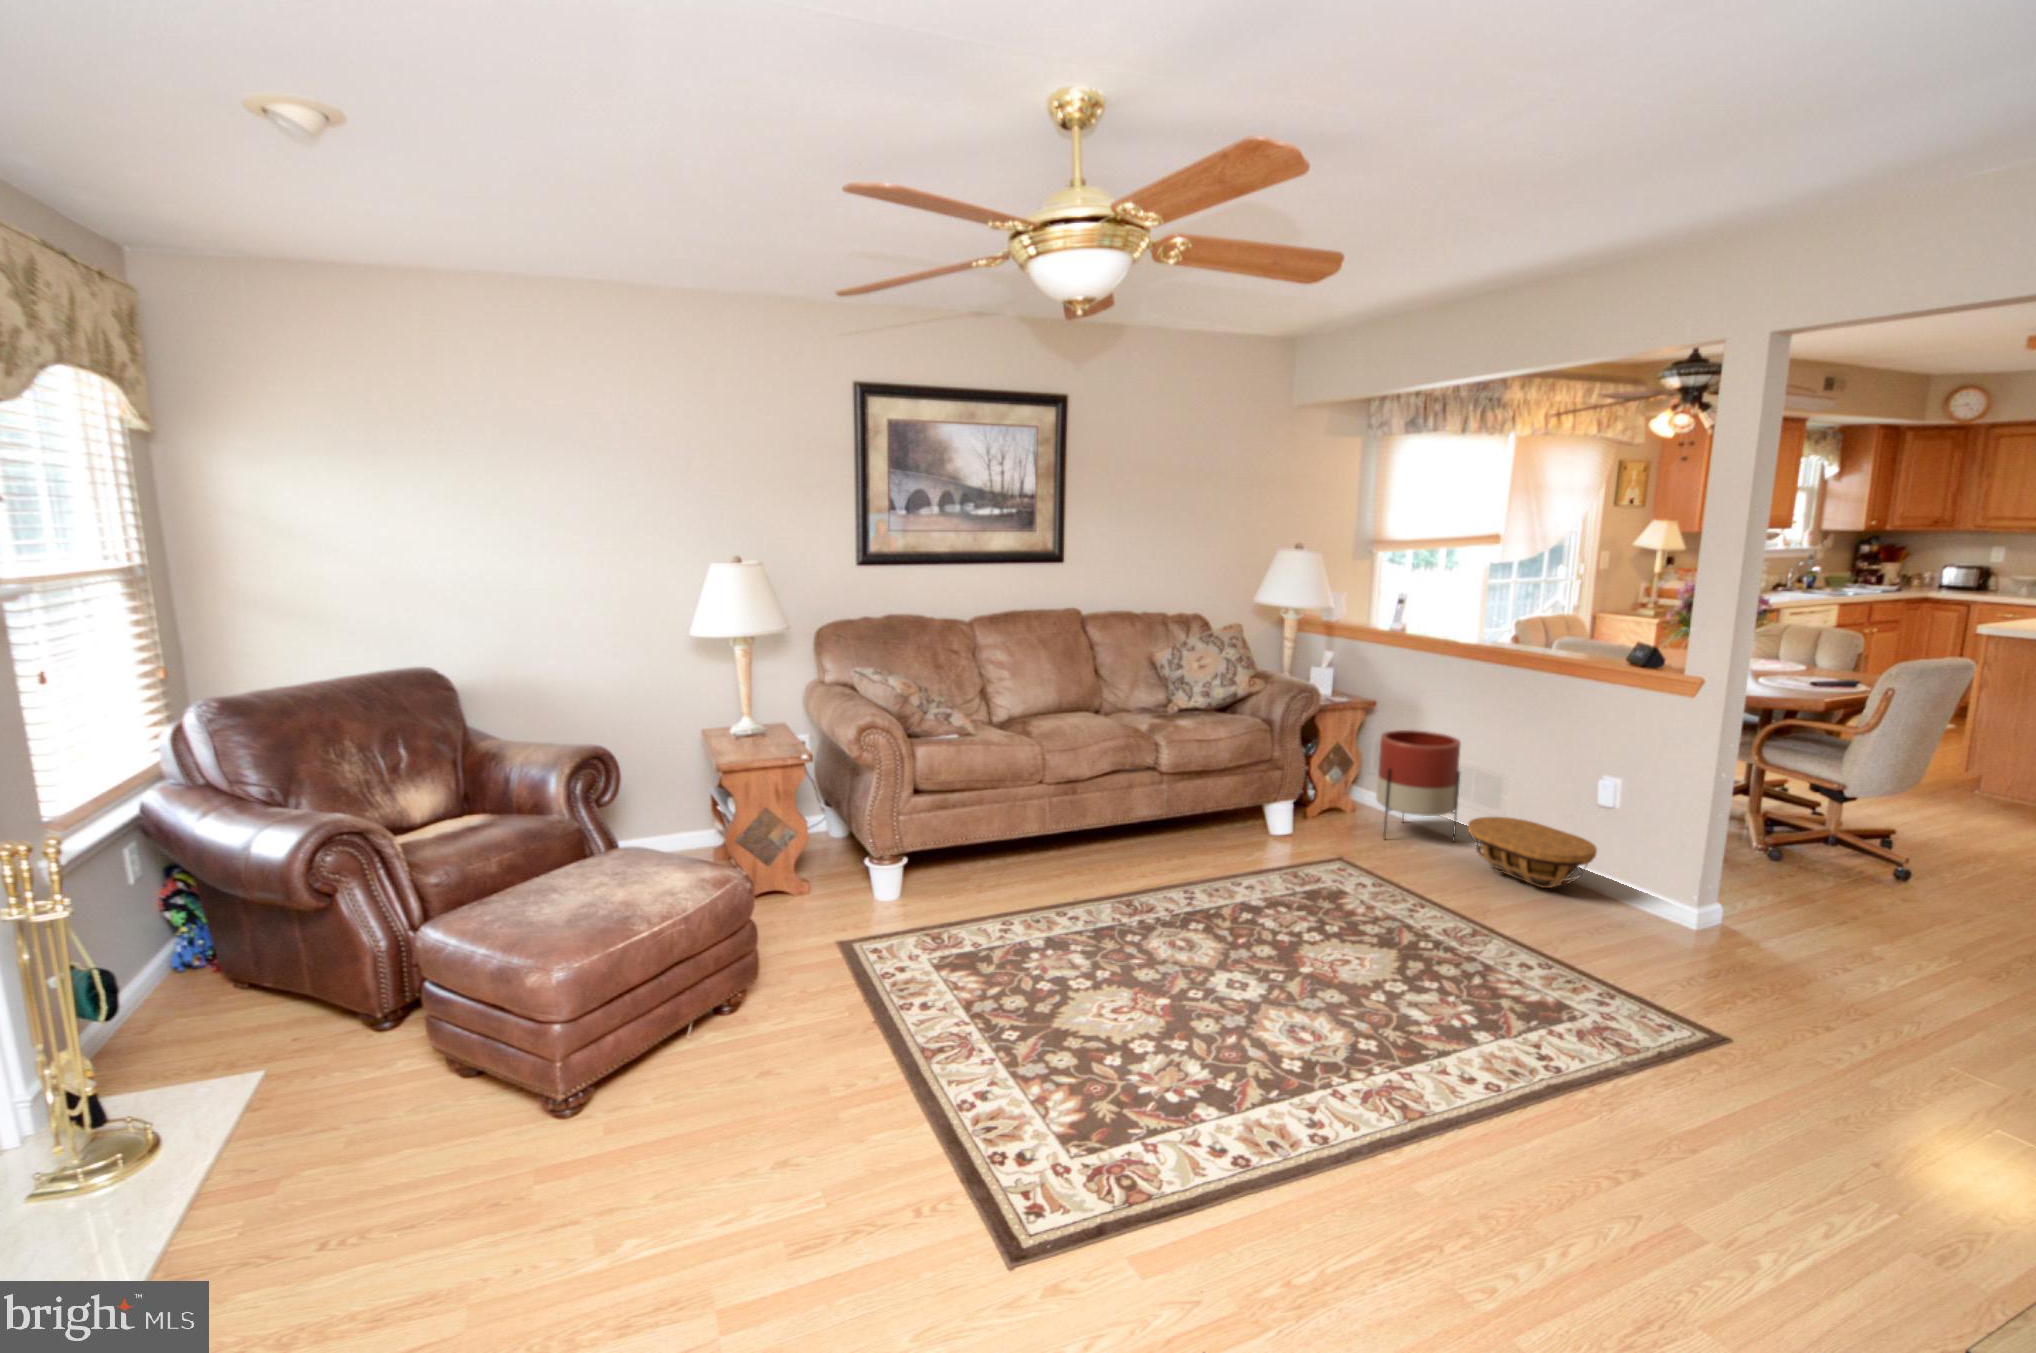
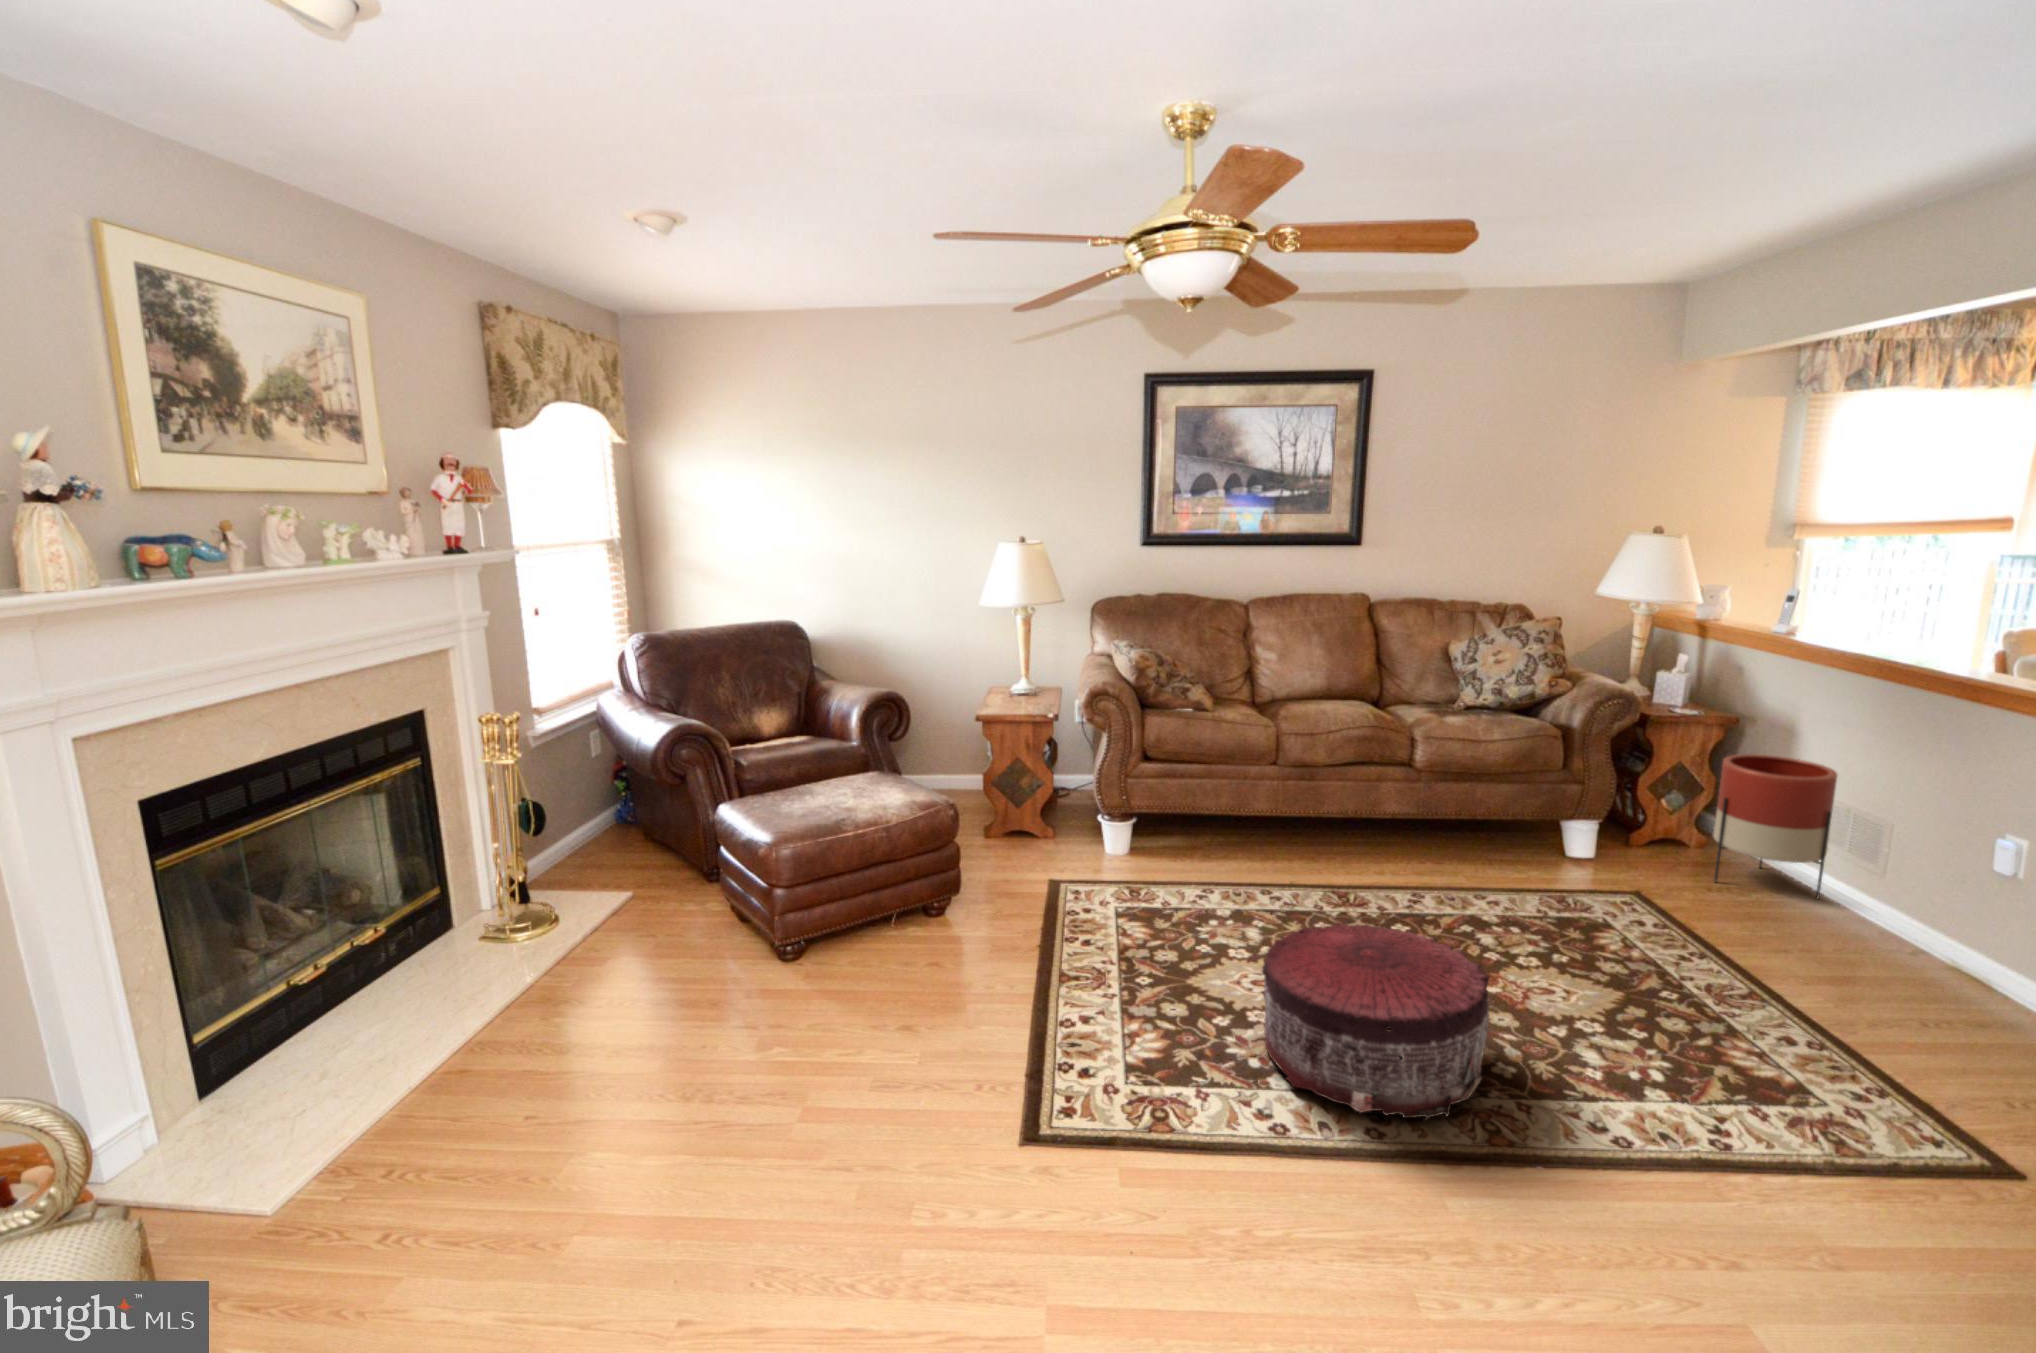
basket: present [1468,817,1597,888] -> none [1813,871,1998,970]
pouf: none [1157,930,1375,1123] -> present [1262,924,1490,1119]

